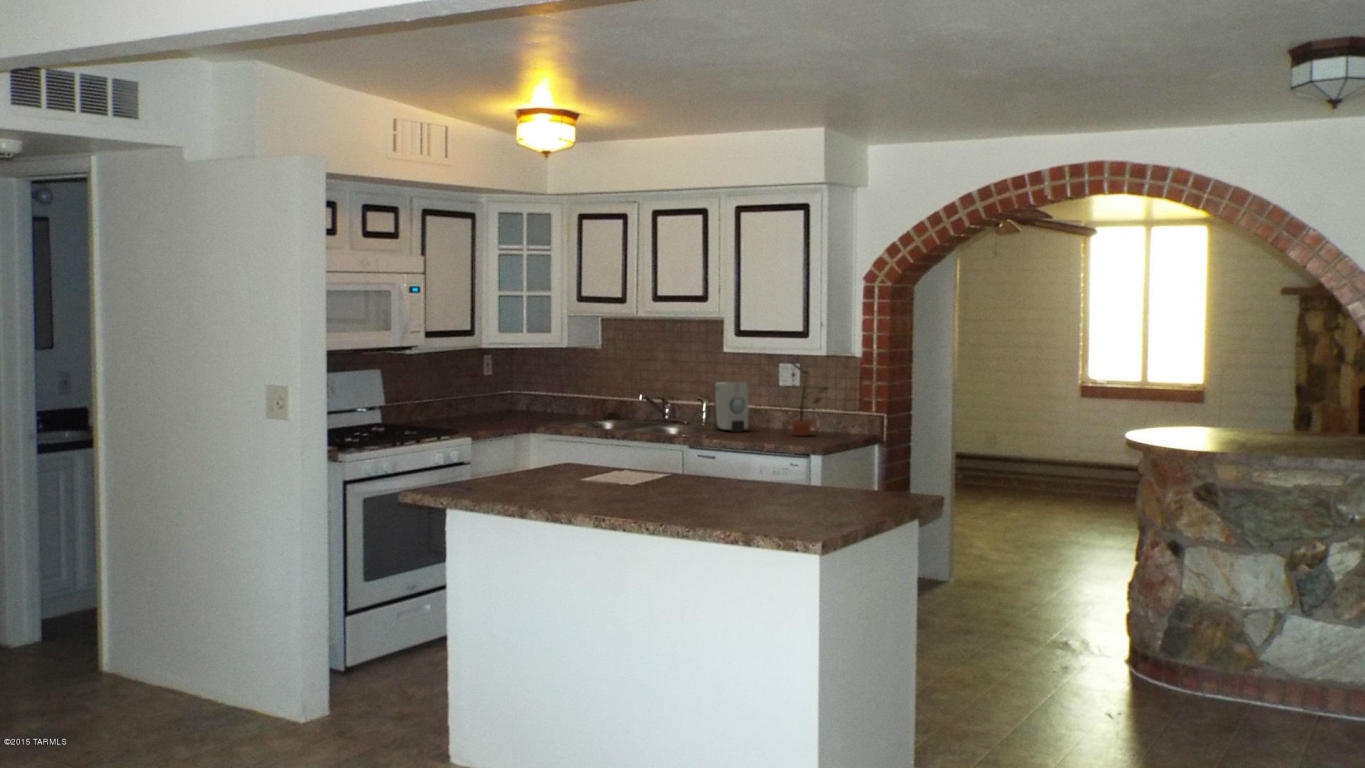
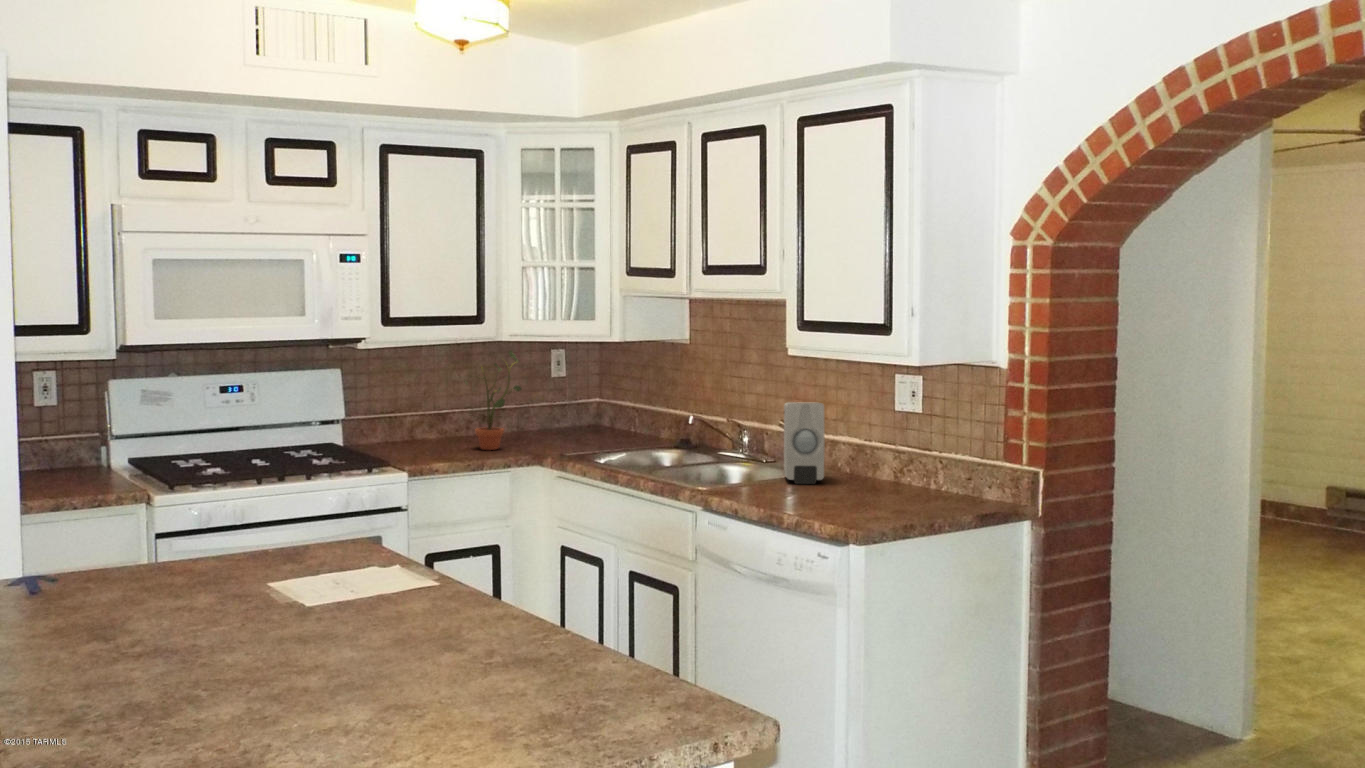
potted plant: present [790,362,828,436] -> present [465,351,522,450]

